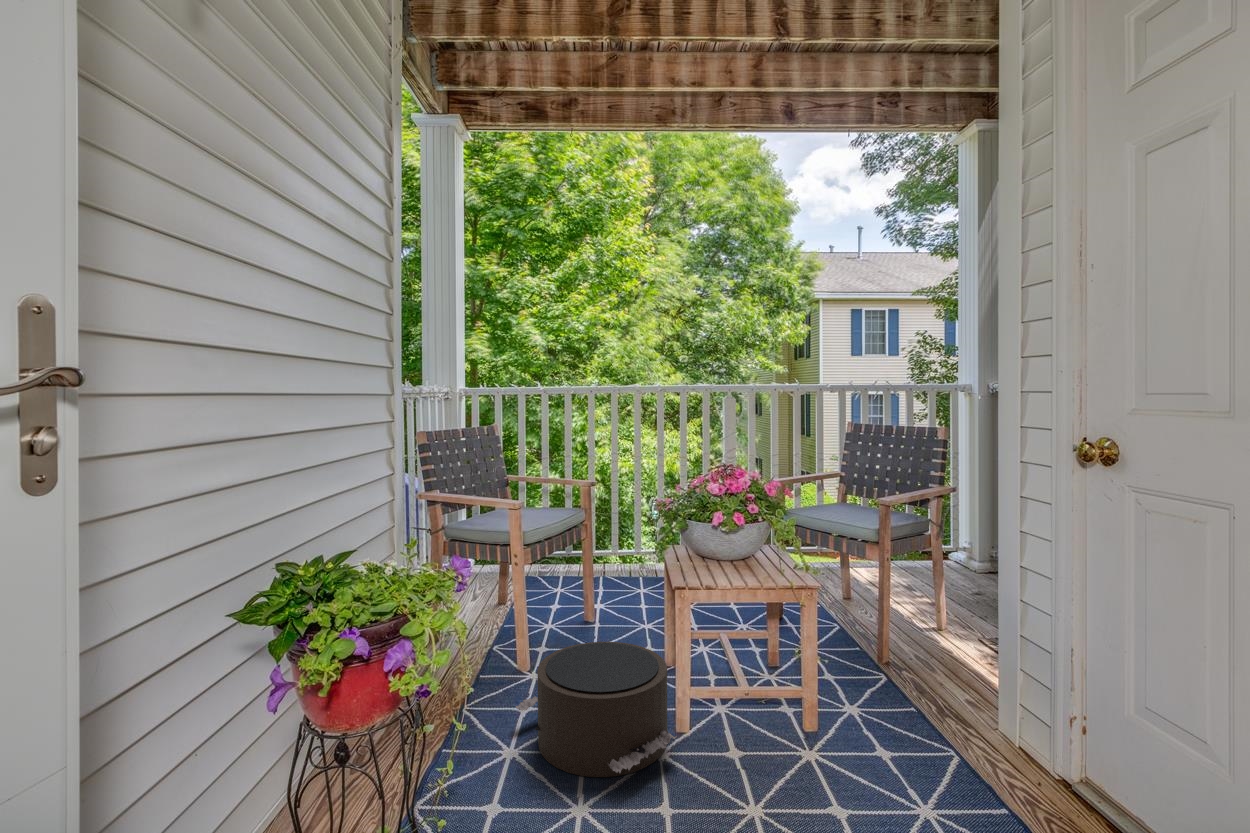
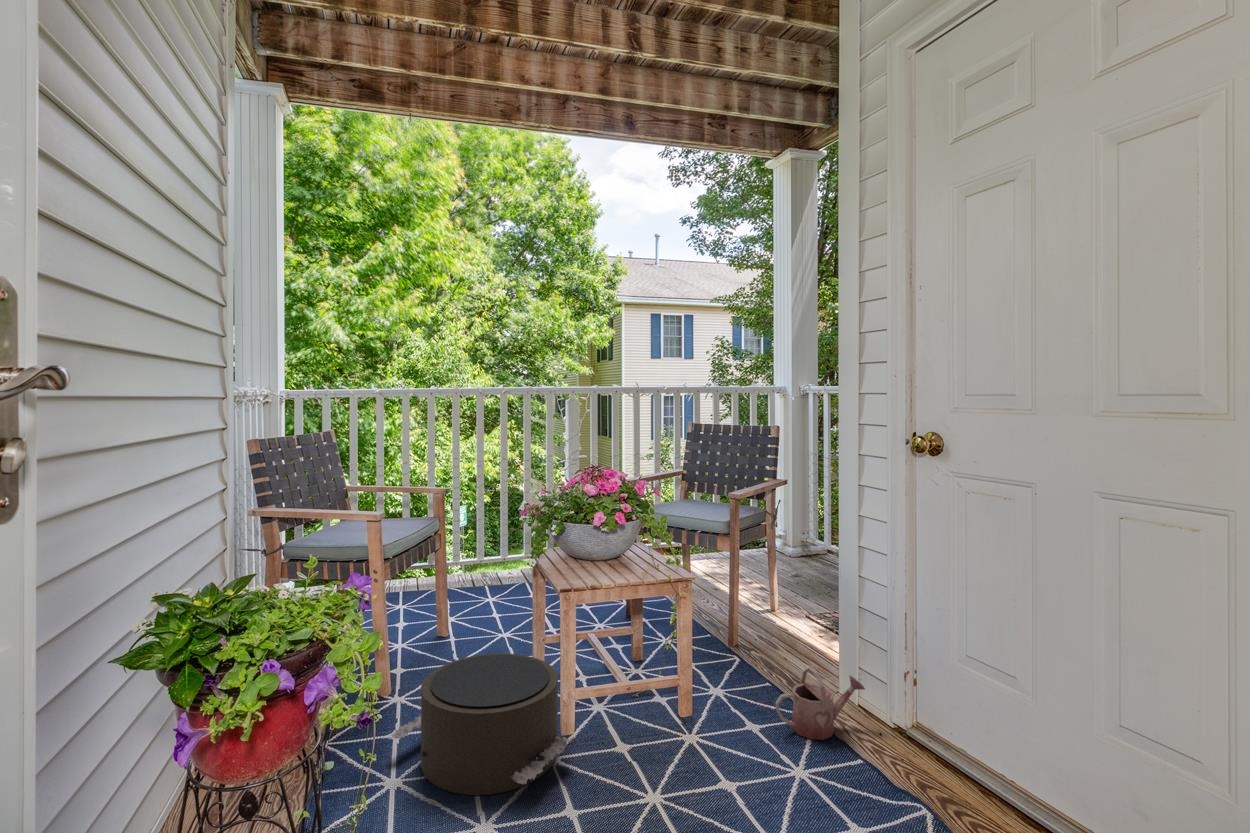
watering can: none [910,697,1029,783] -> present [775,667,865,740]

